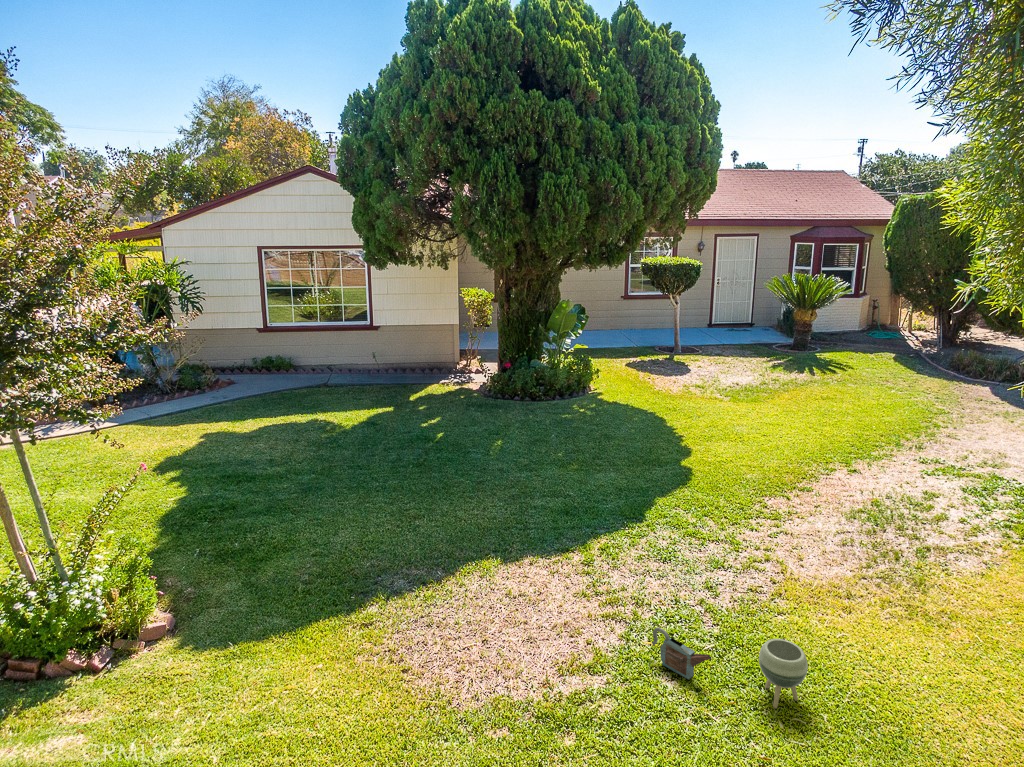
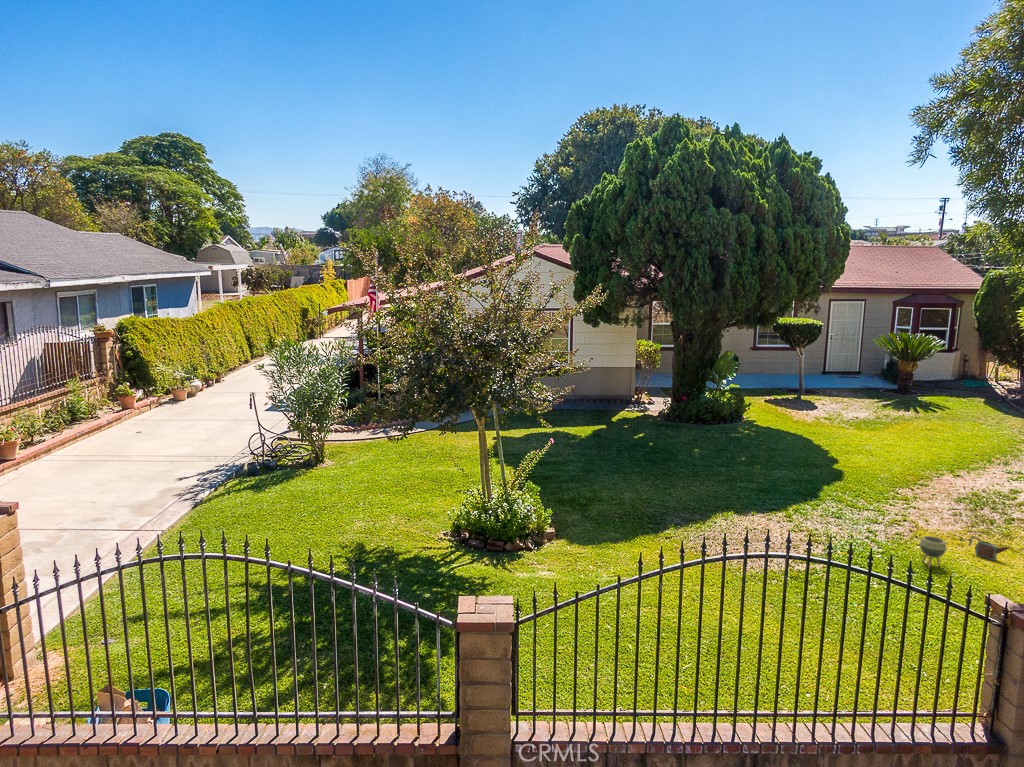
watering can: present [652,627,711,680] -> present [969,536,1010,561]

